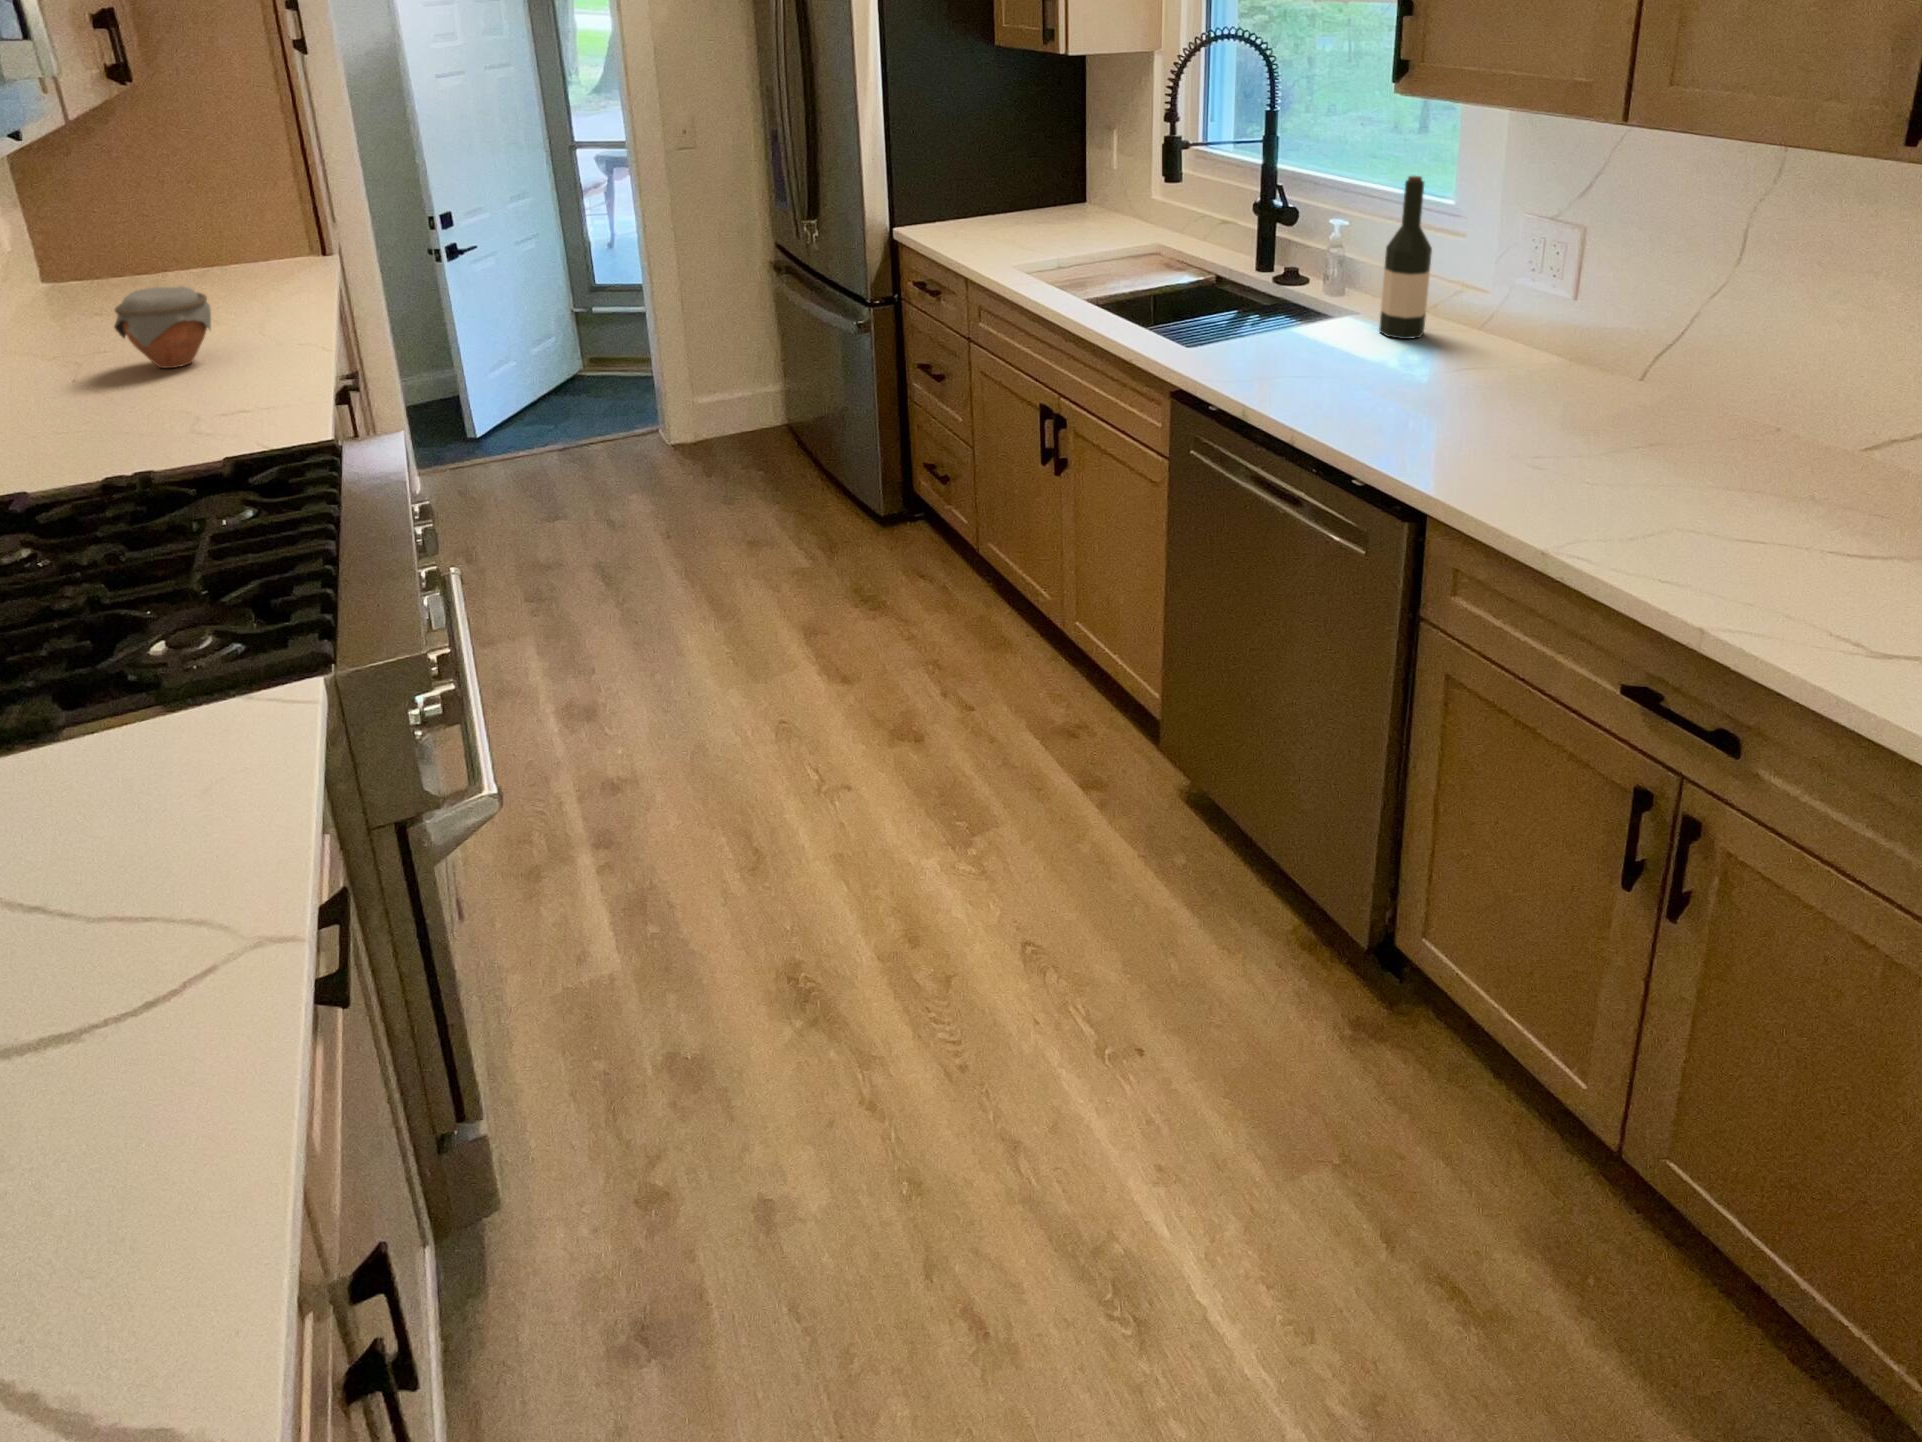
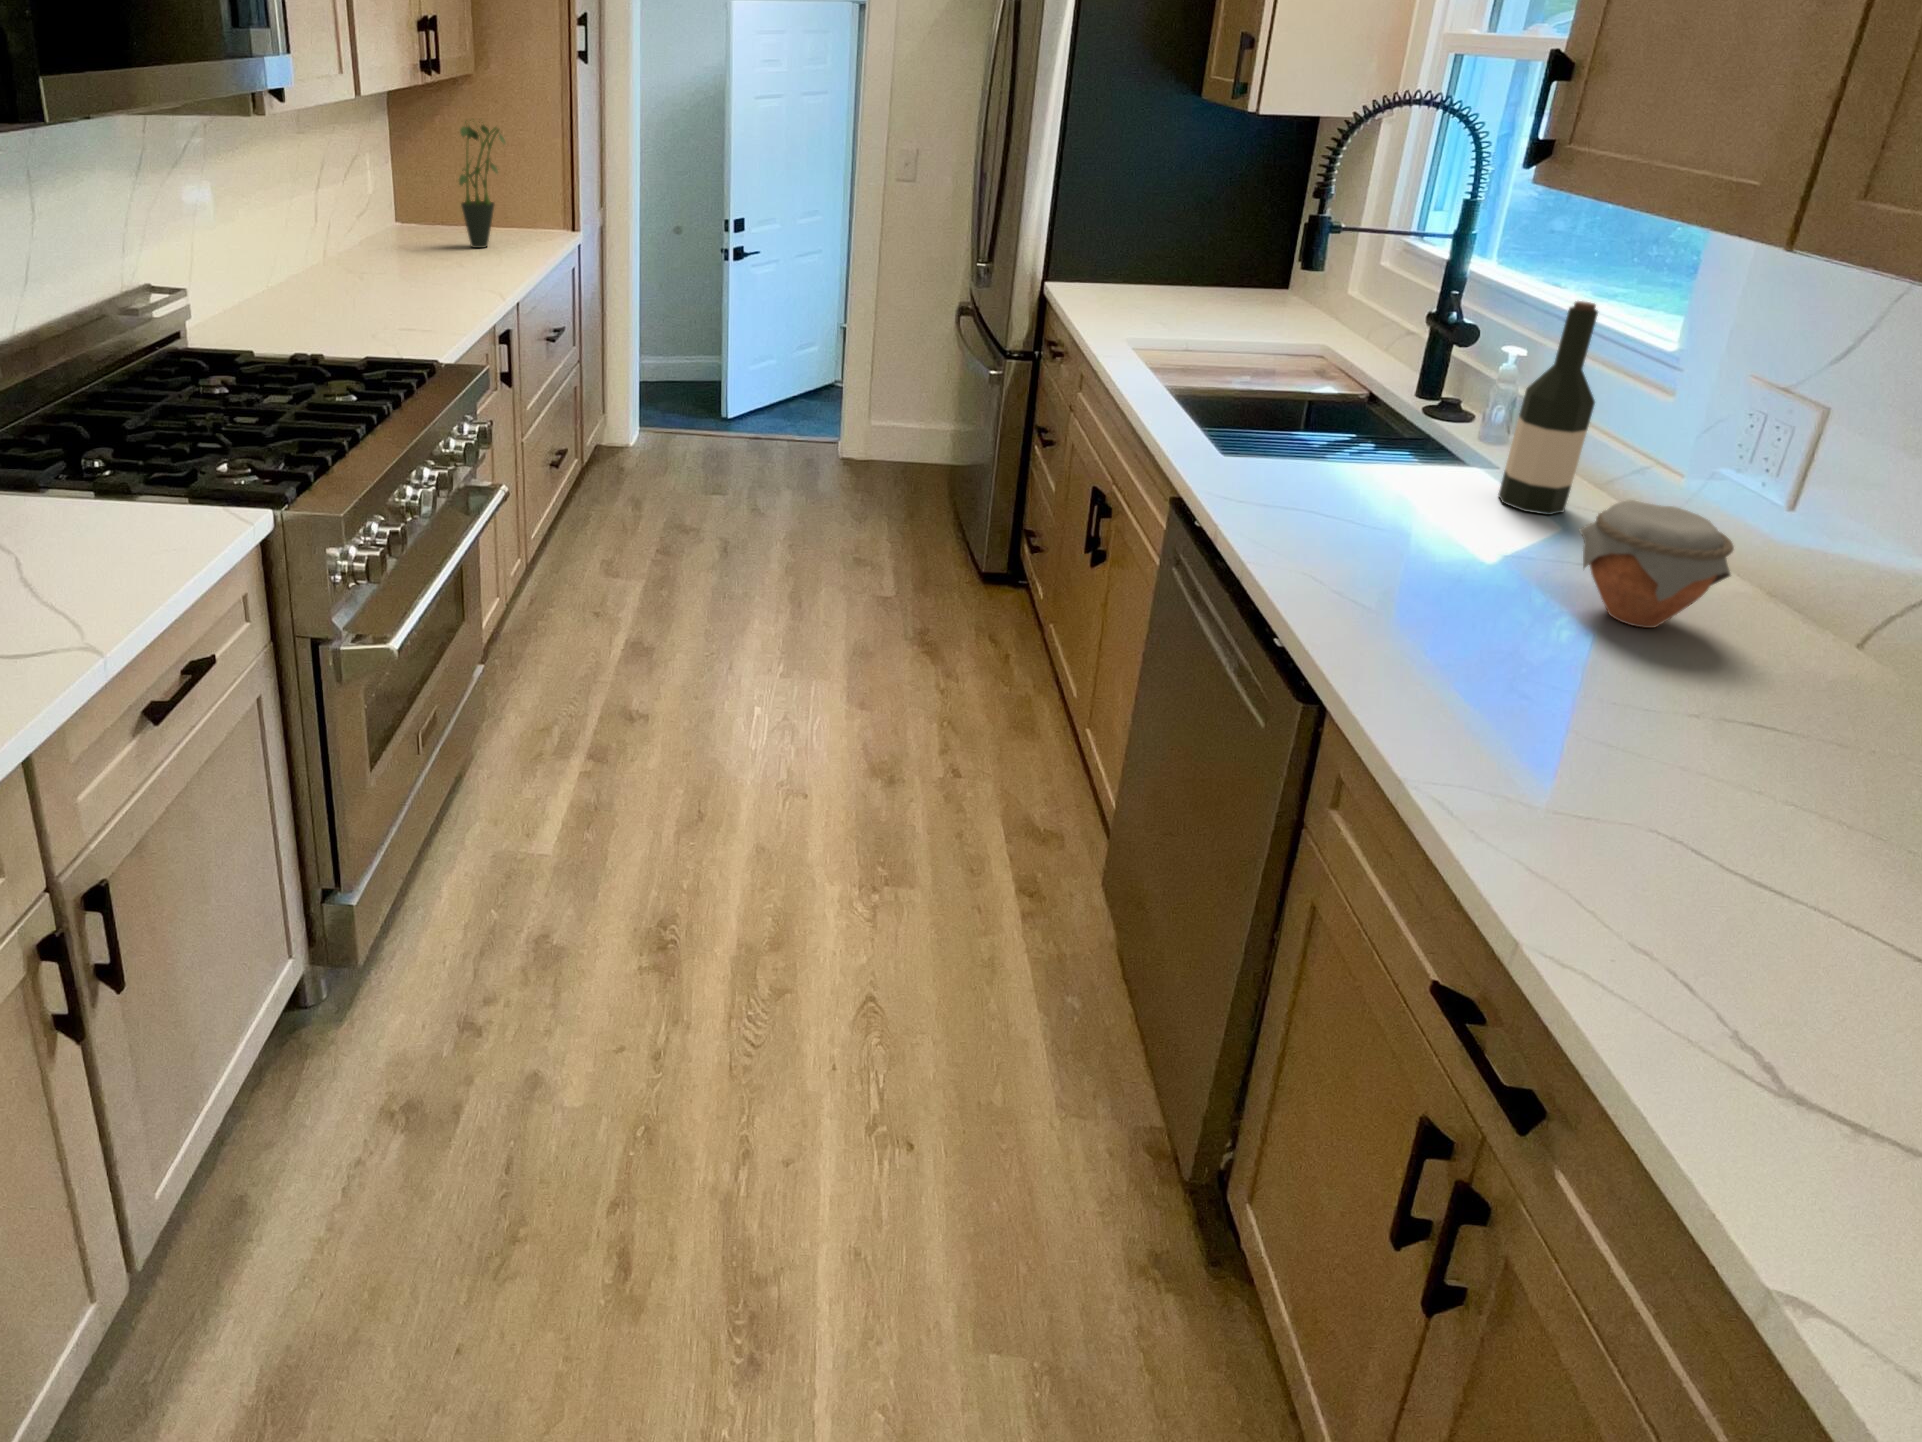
potted plant: none [163,129,239,292] -> present [459,119,505,248]
jar: present [114,286,211,368] -> present [1579,500,1734,628]

